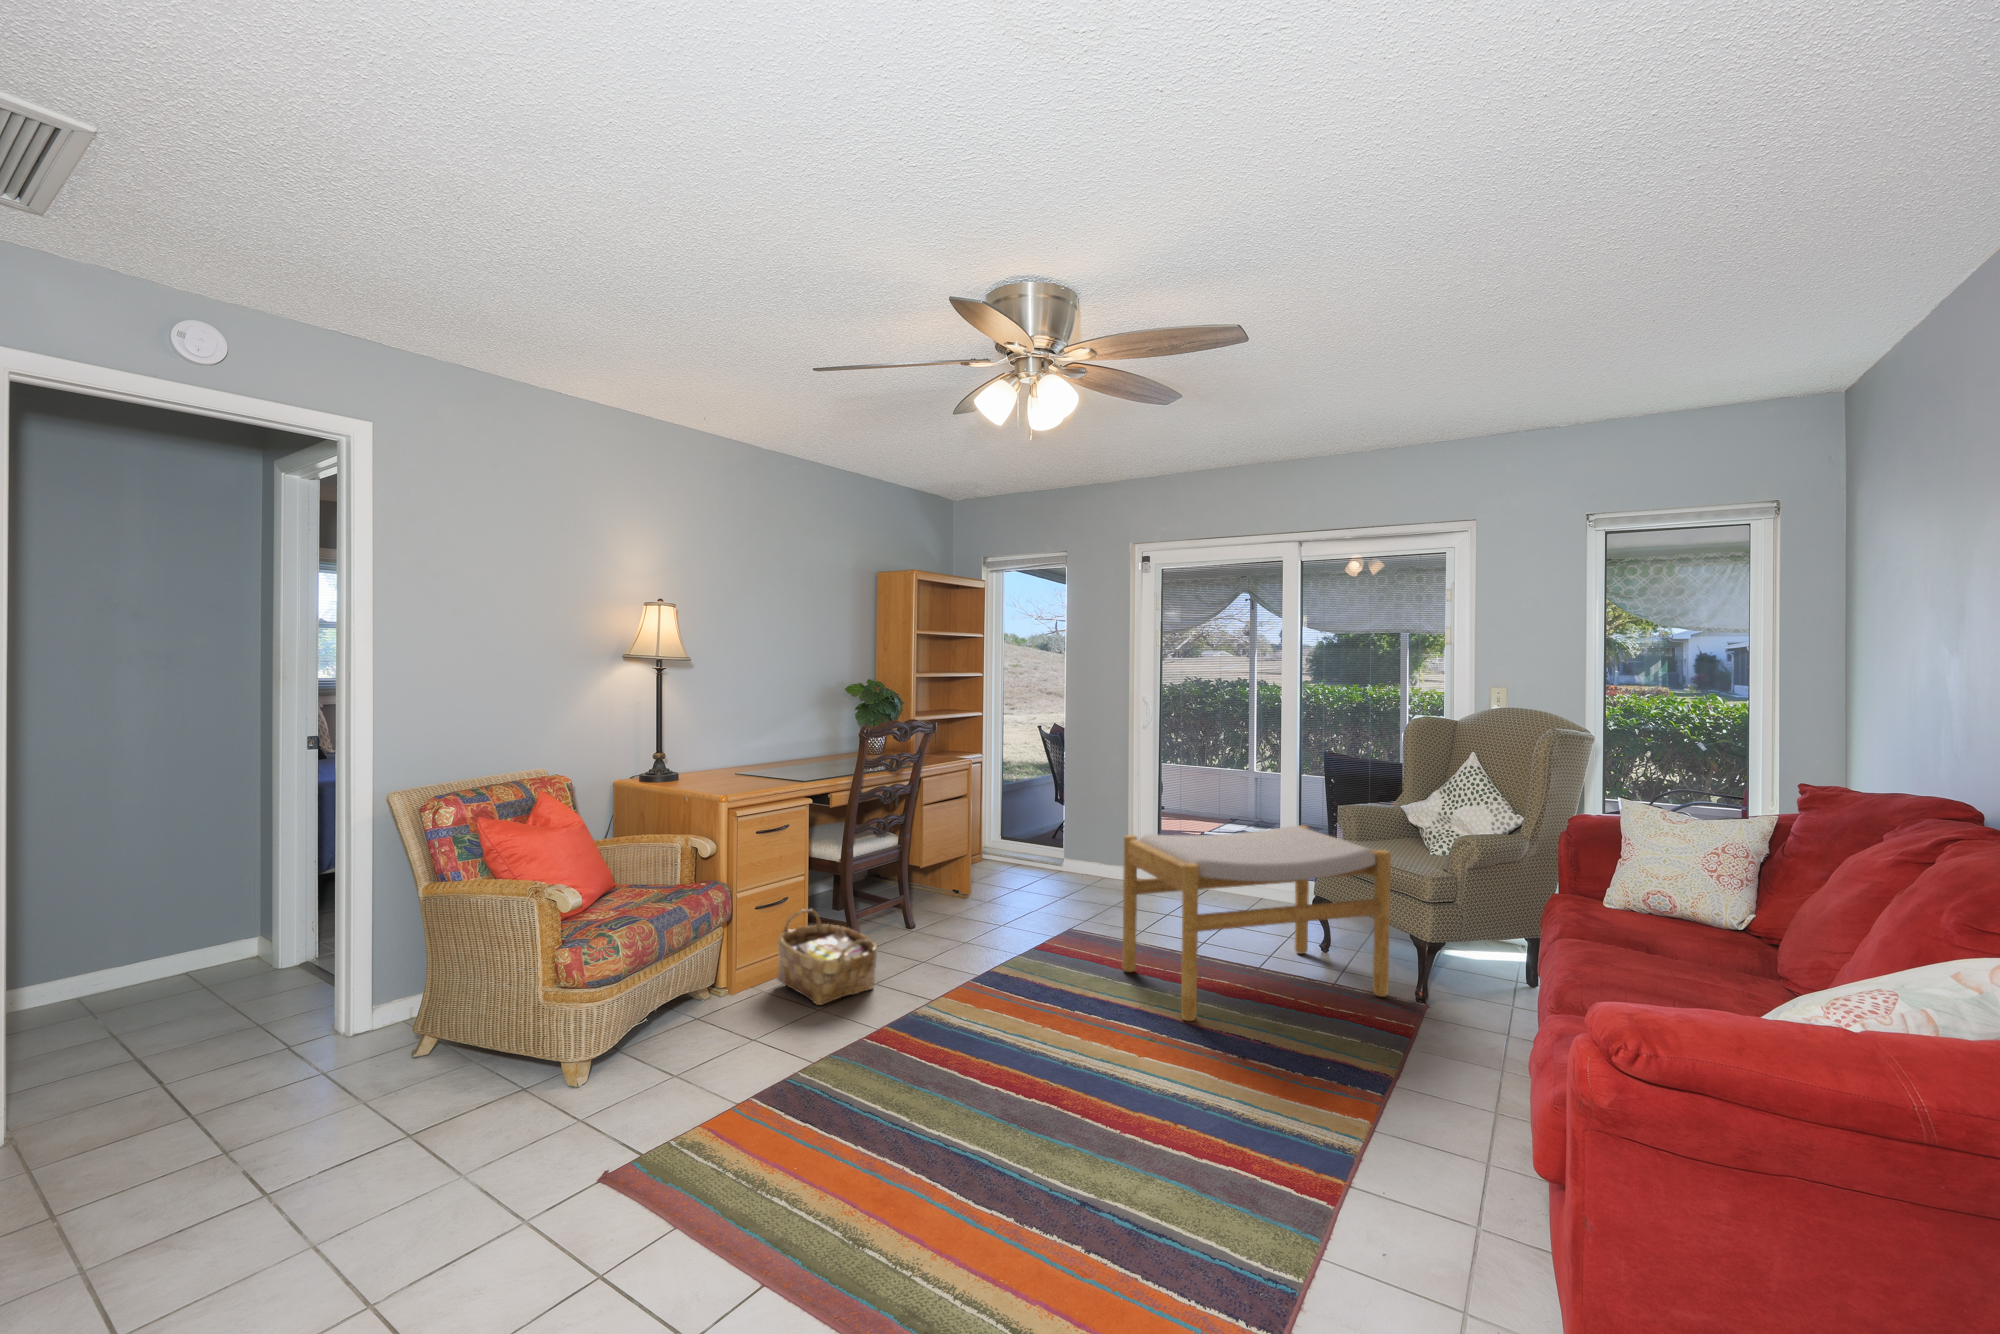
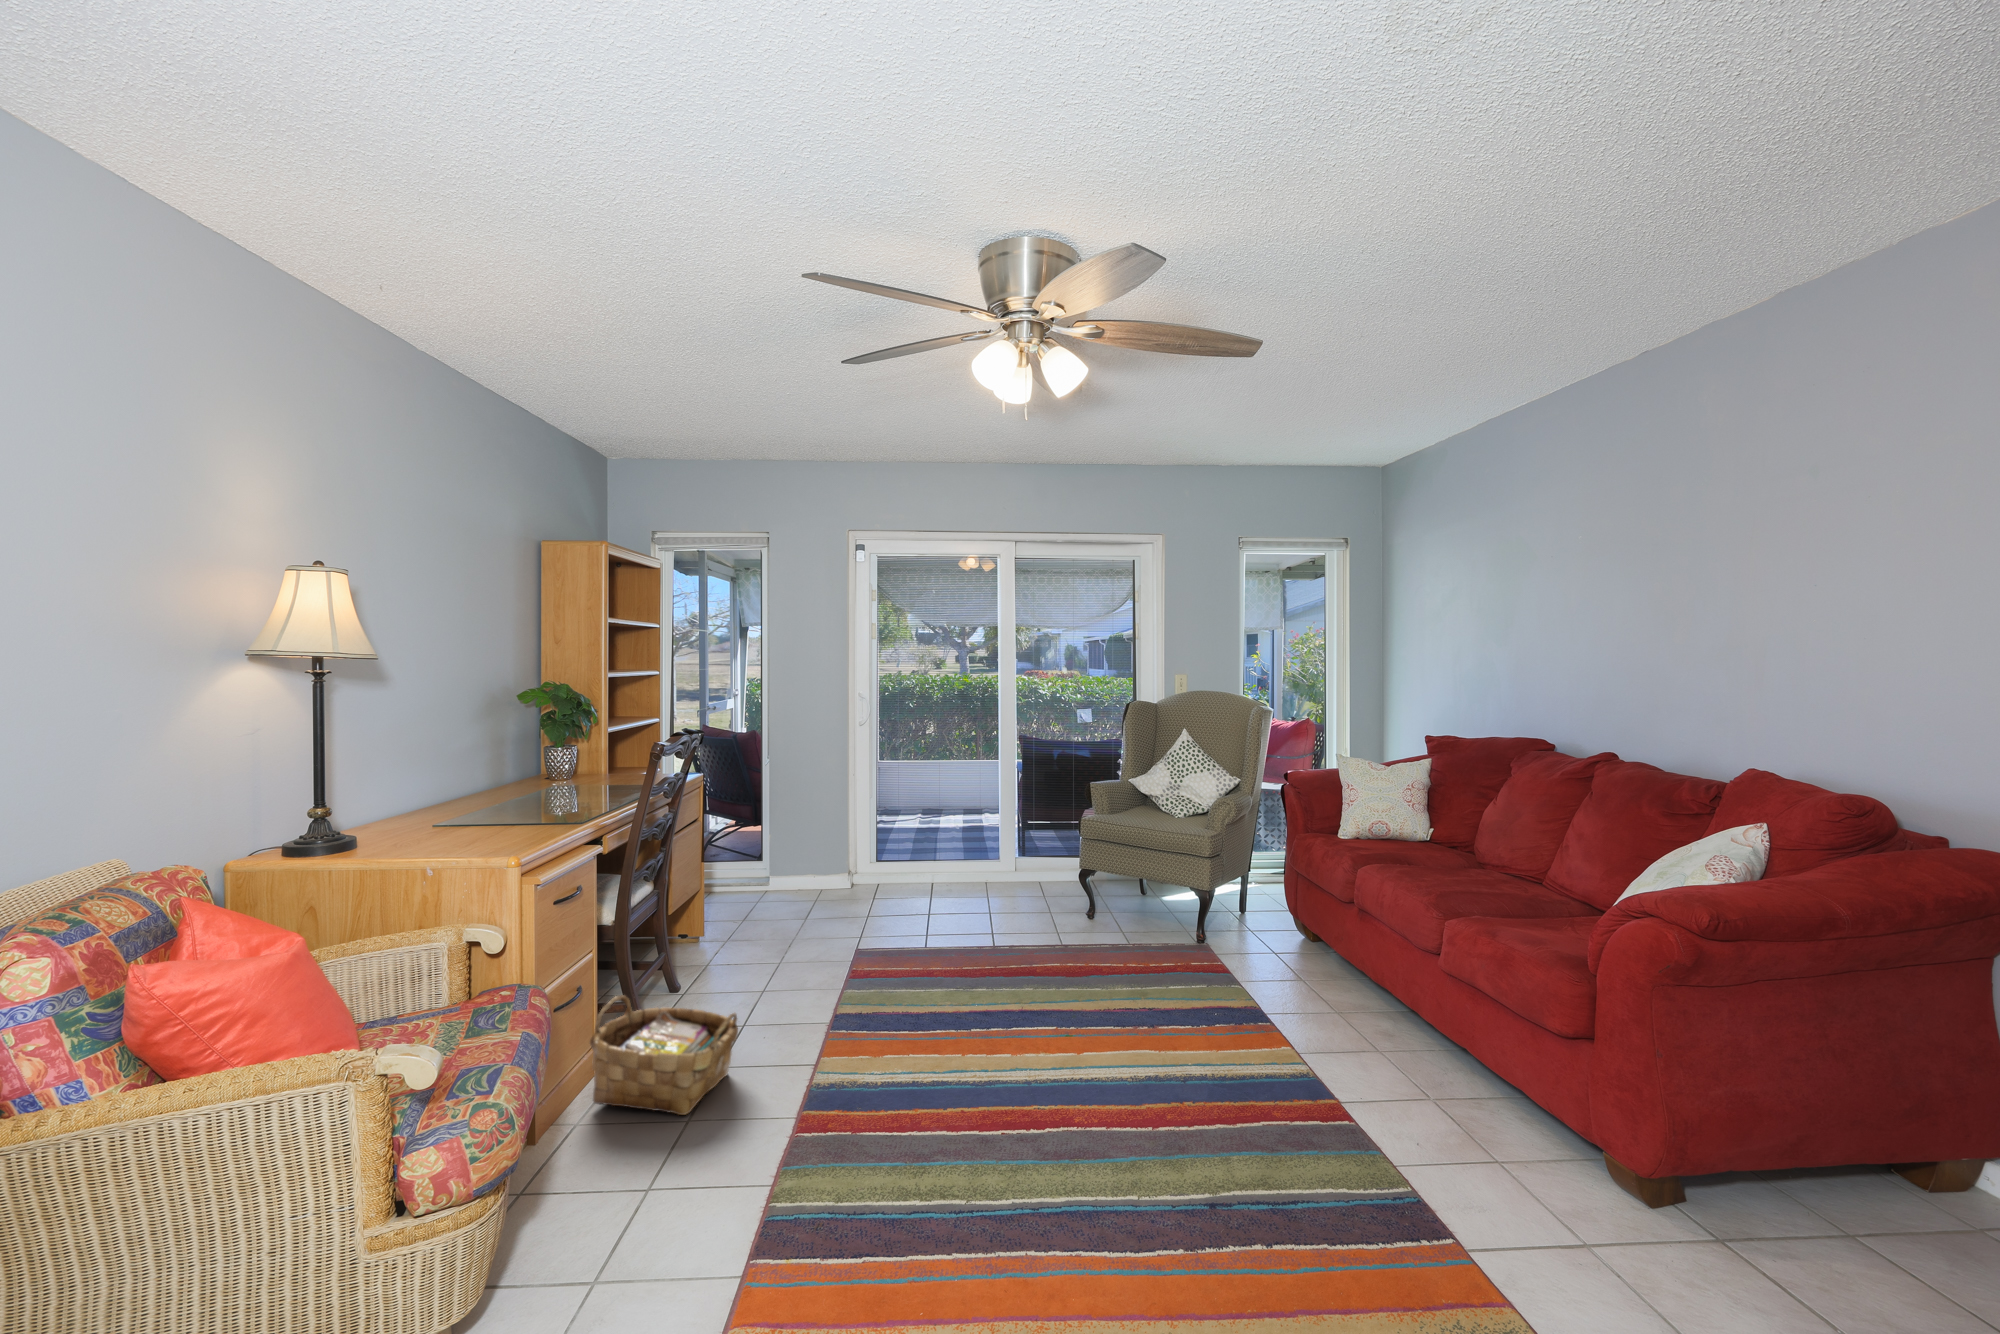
footstool: present [1122,825,1391,1021] -> none [956,807,1177,1008]

